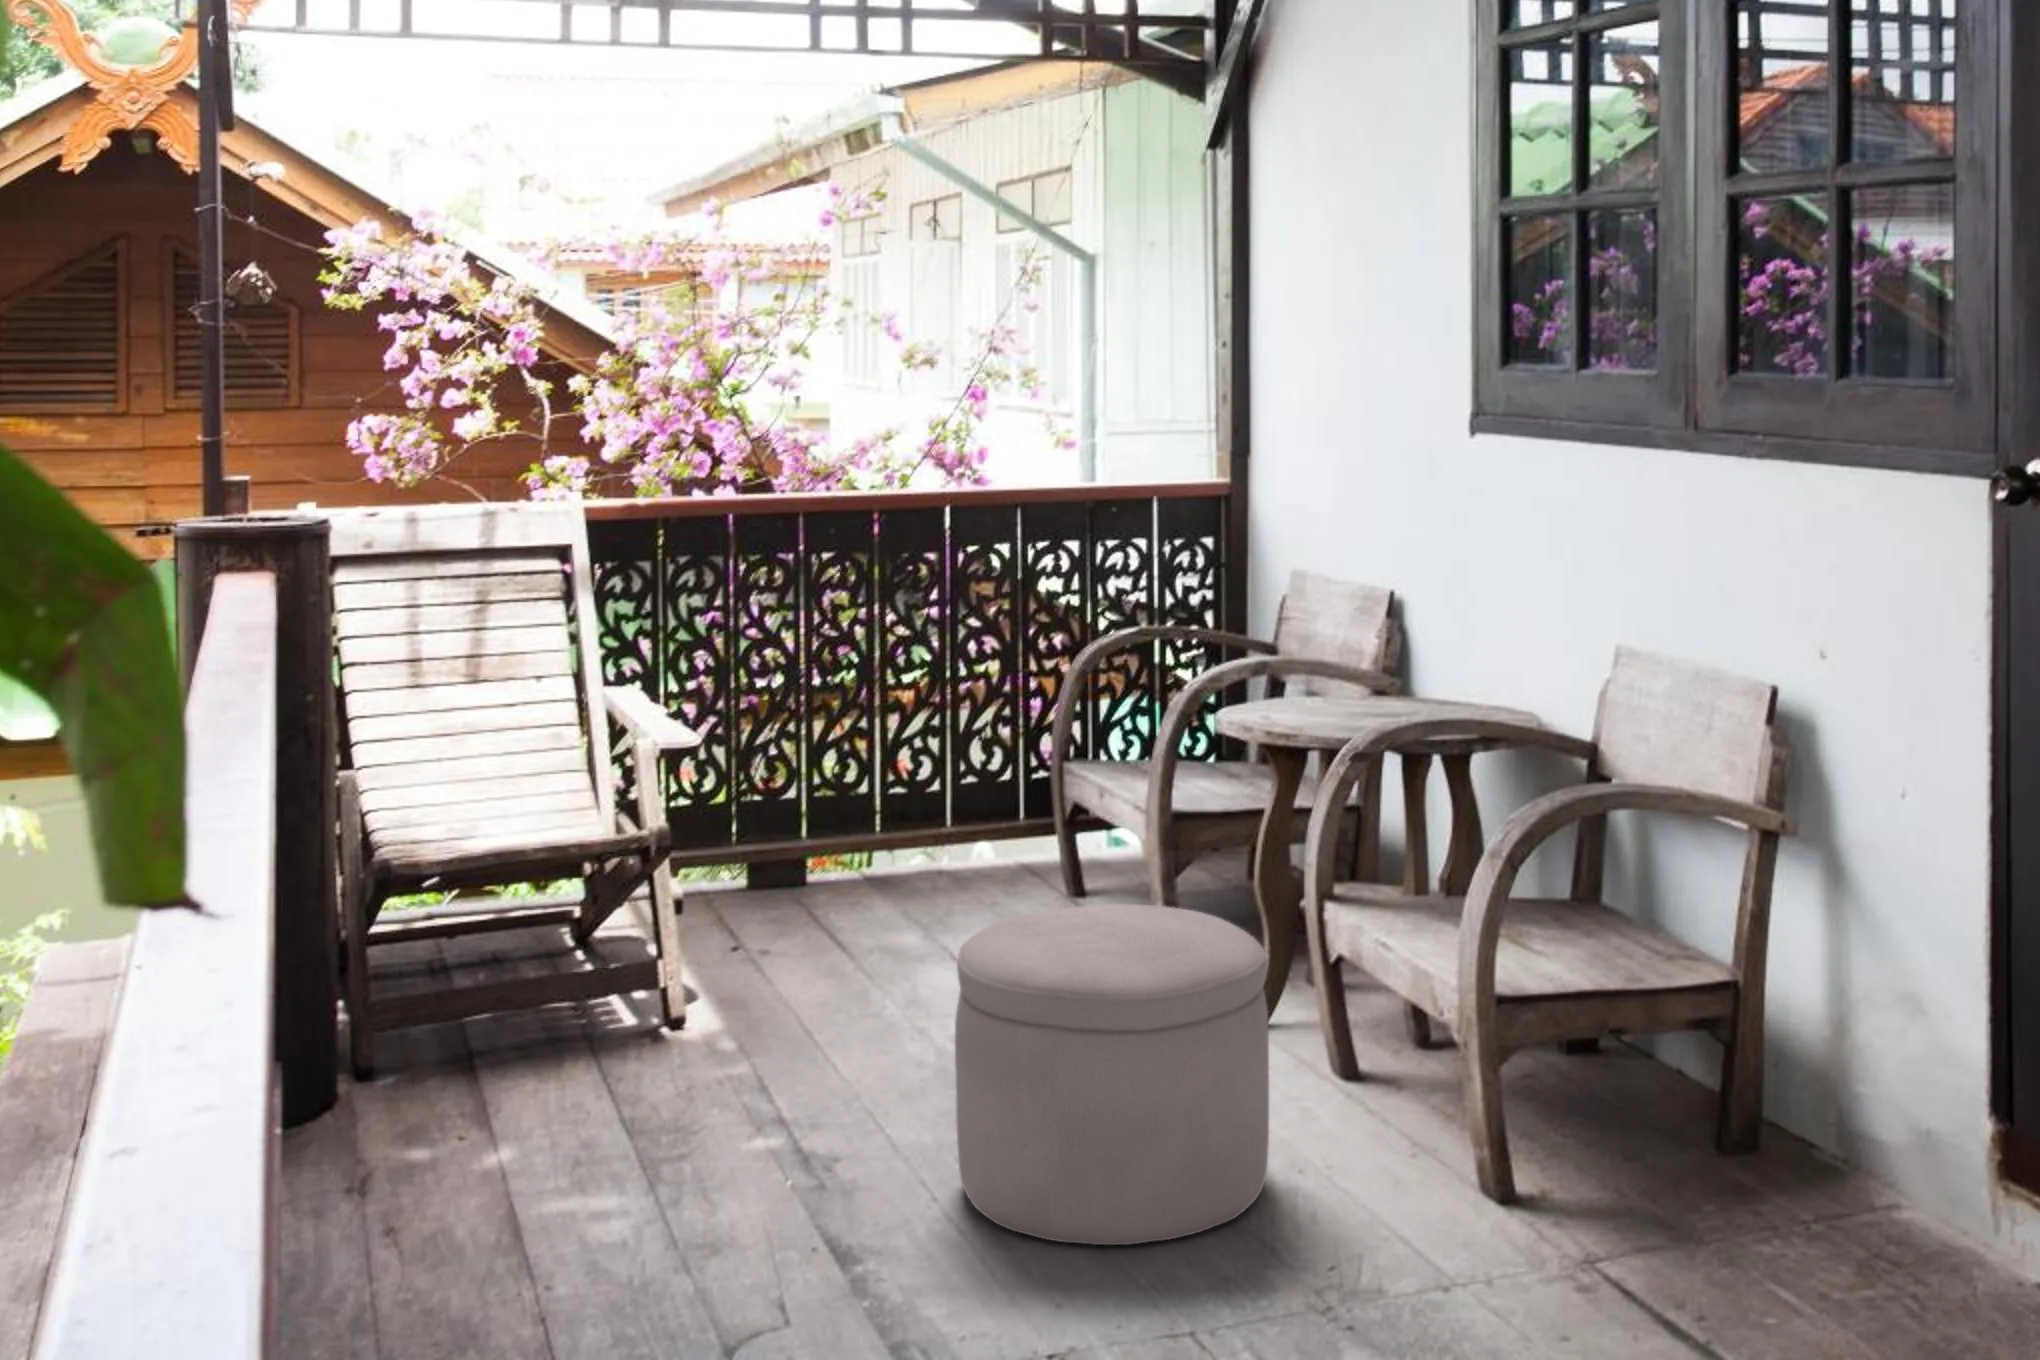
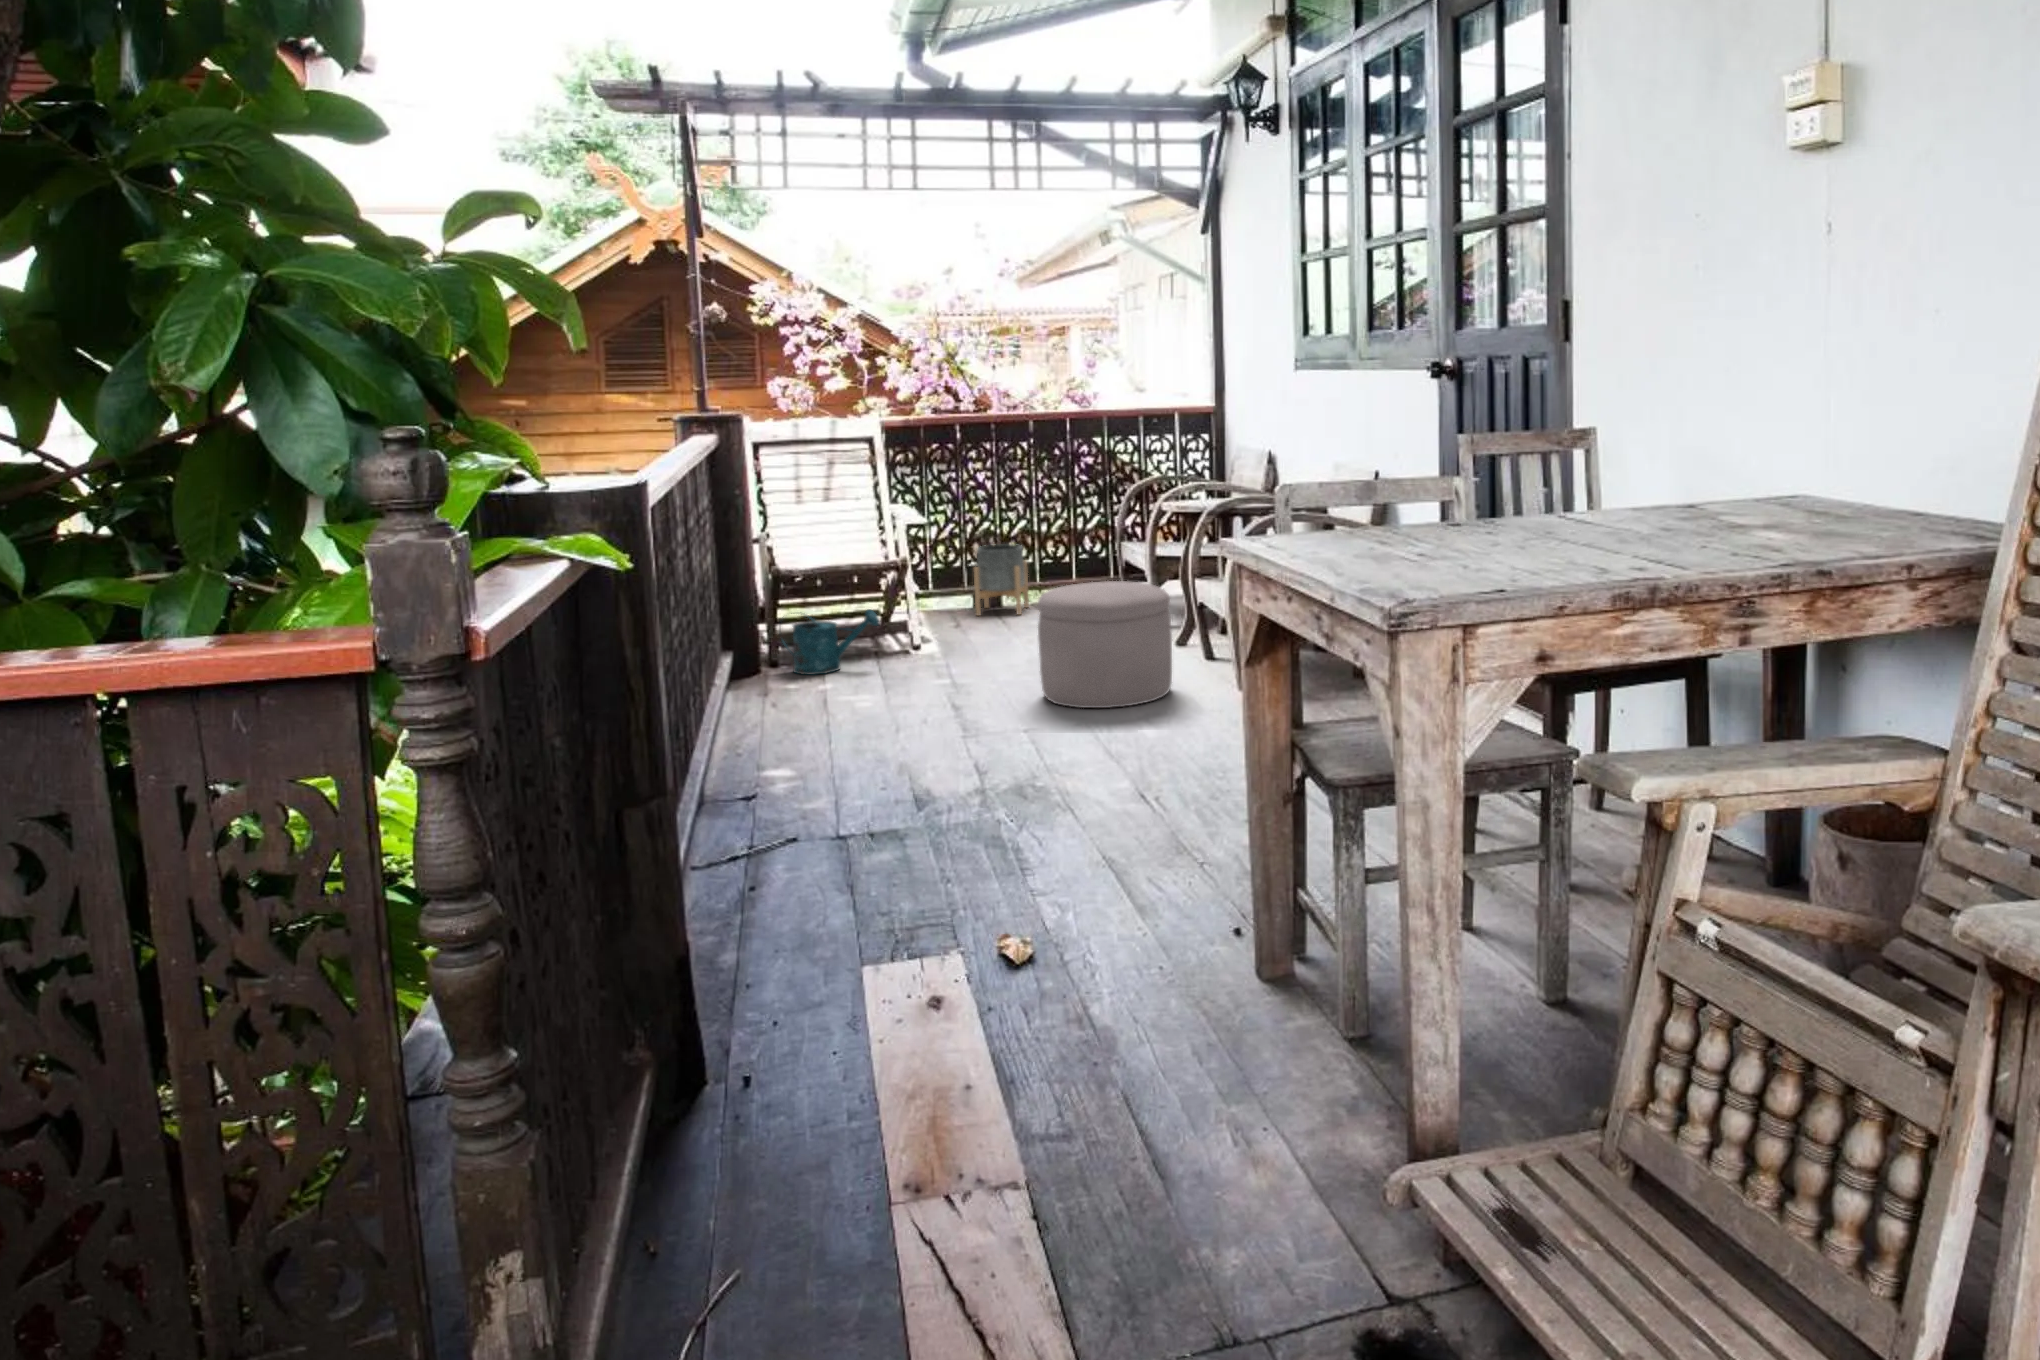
planter: none [756,760,862,915] -> present [974,544,1029,616]
watering can: none [343,945,569,1101] -> present [780,609,879,675]

